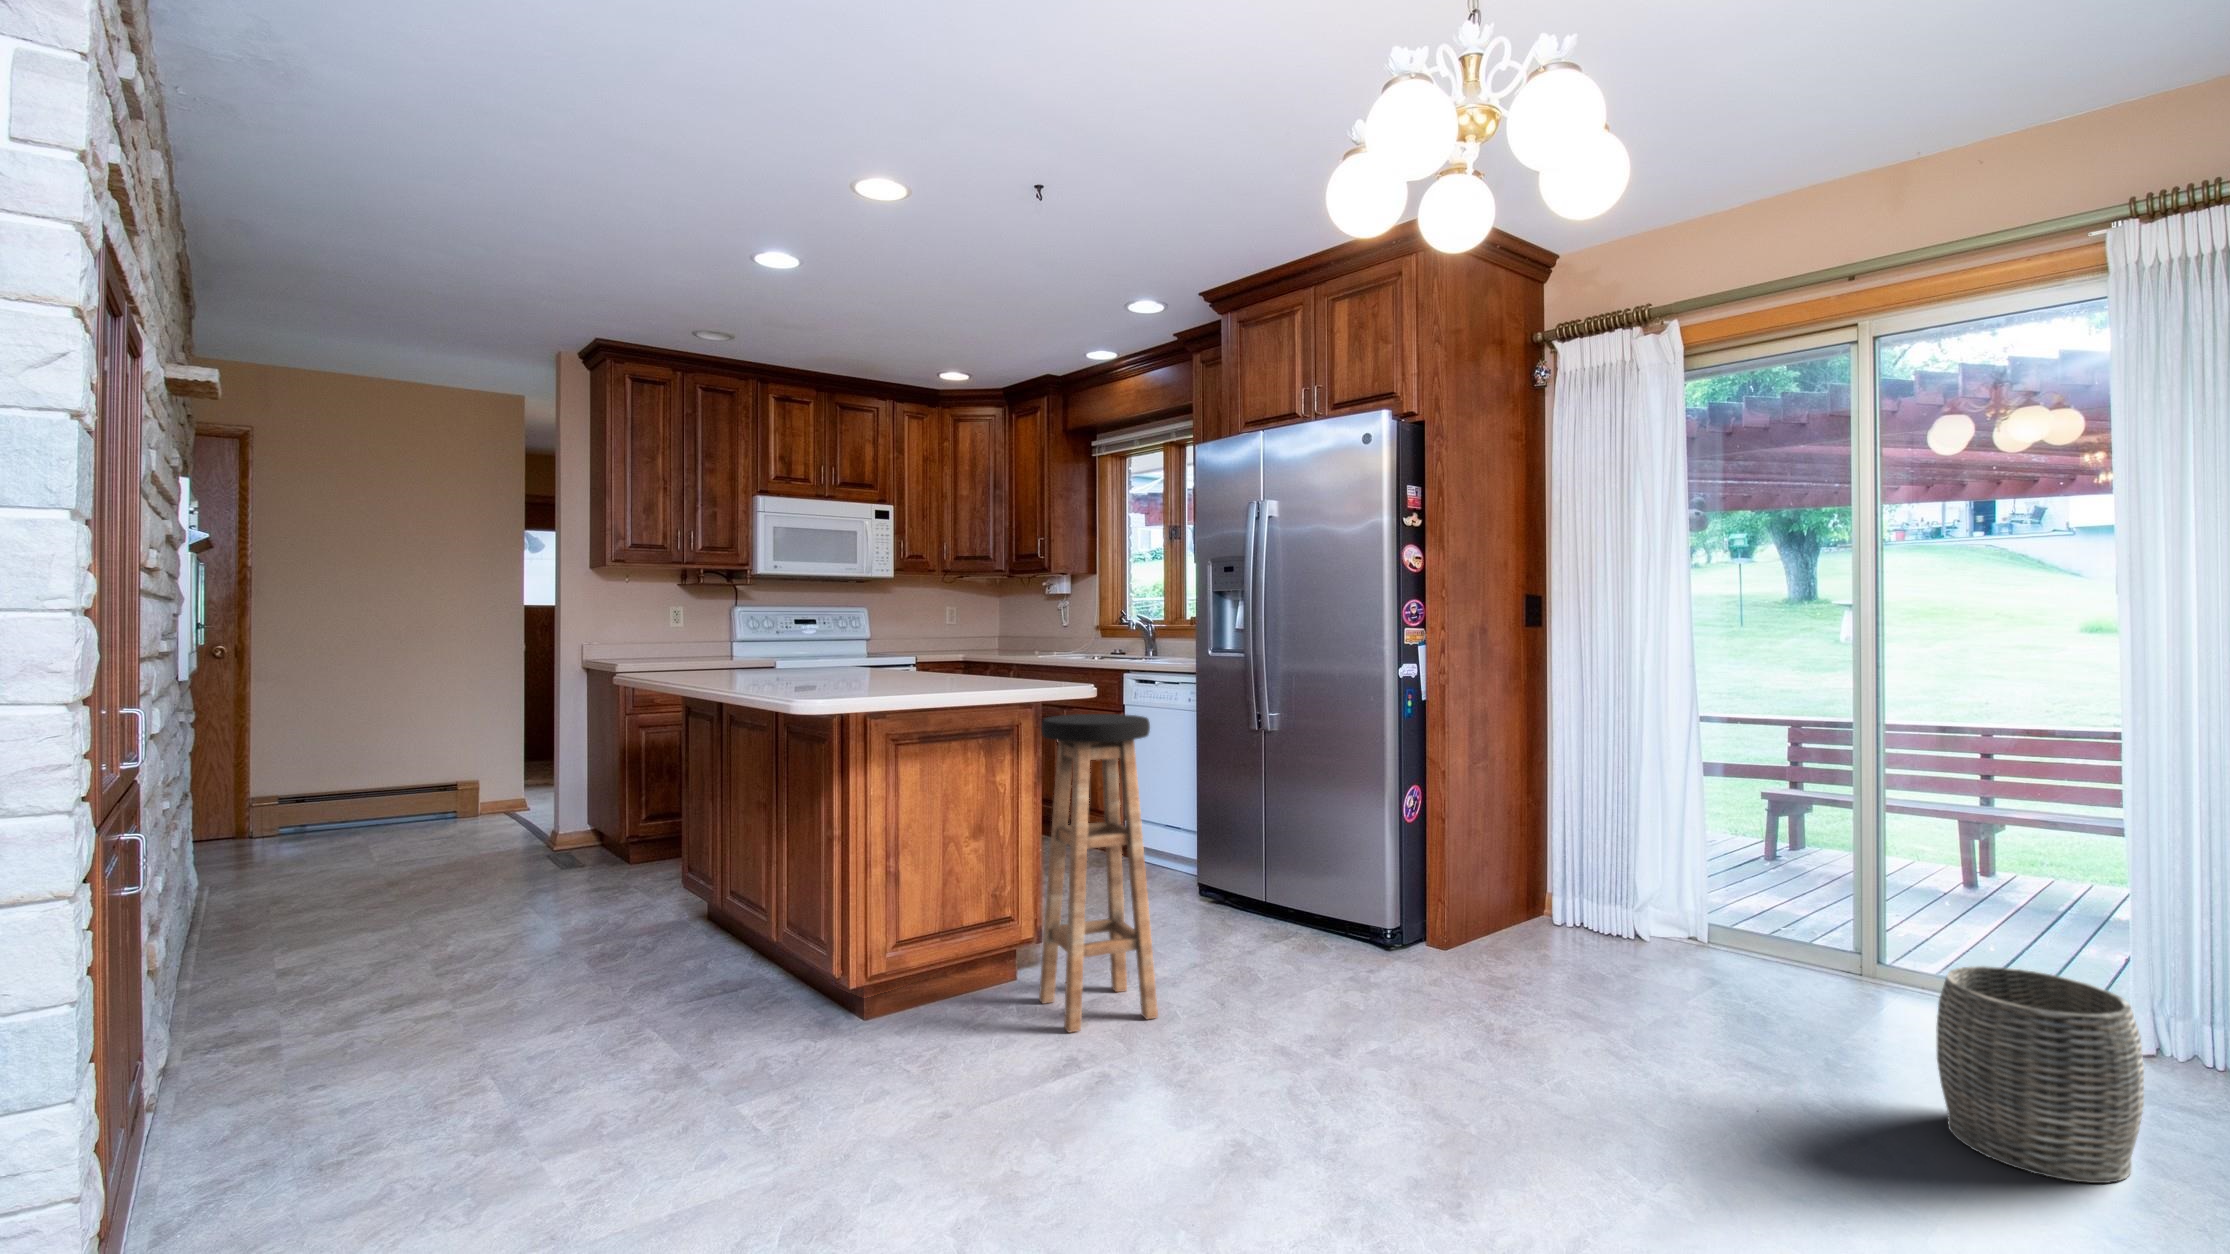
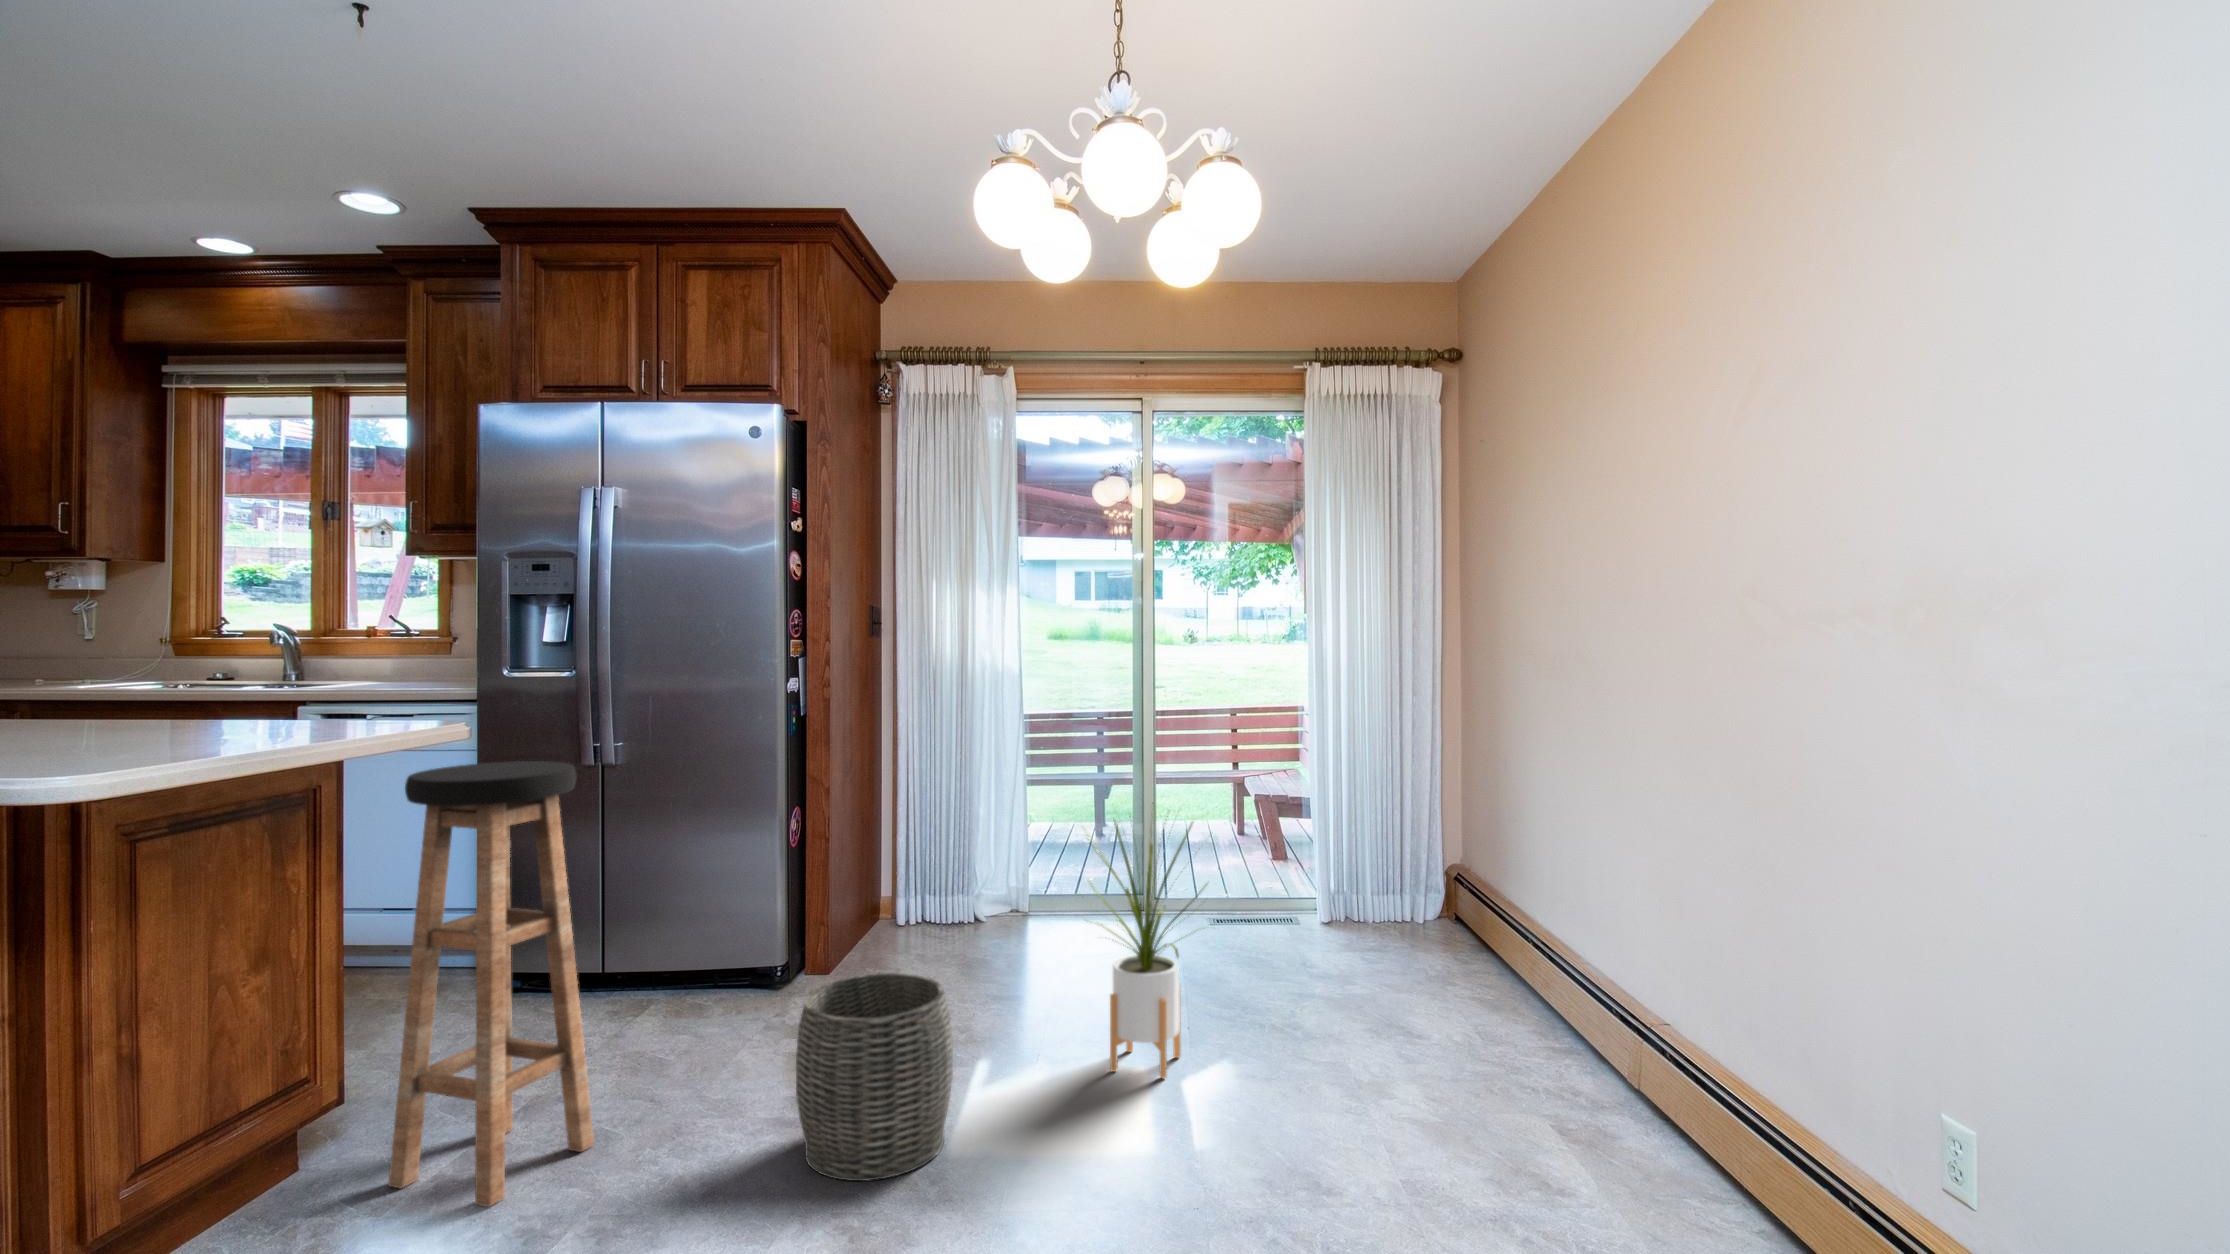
house plant: none [1586,818,1772,1151] -> present [1087,803,1199,1078]
woven basket: present [1936,966,2144,1183] -> present [796,973,953,1181]

